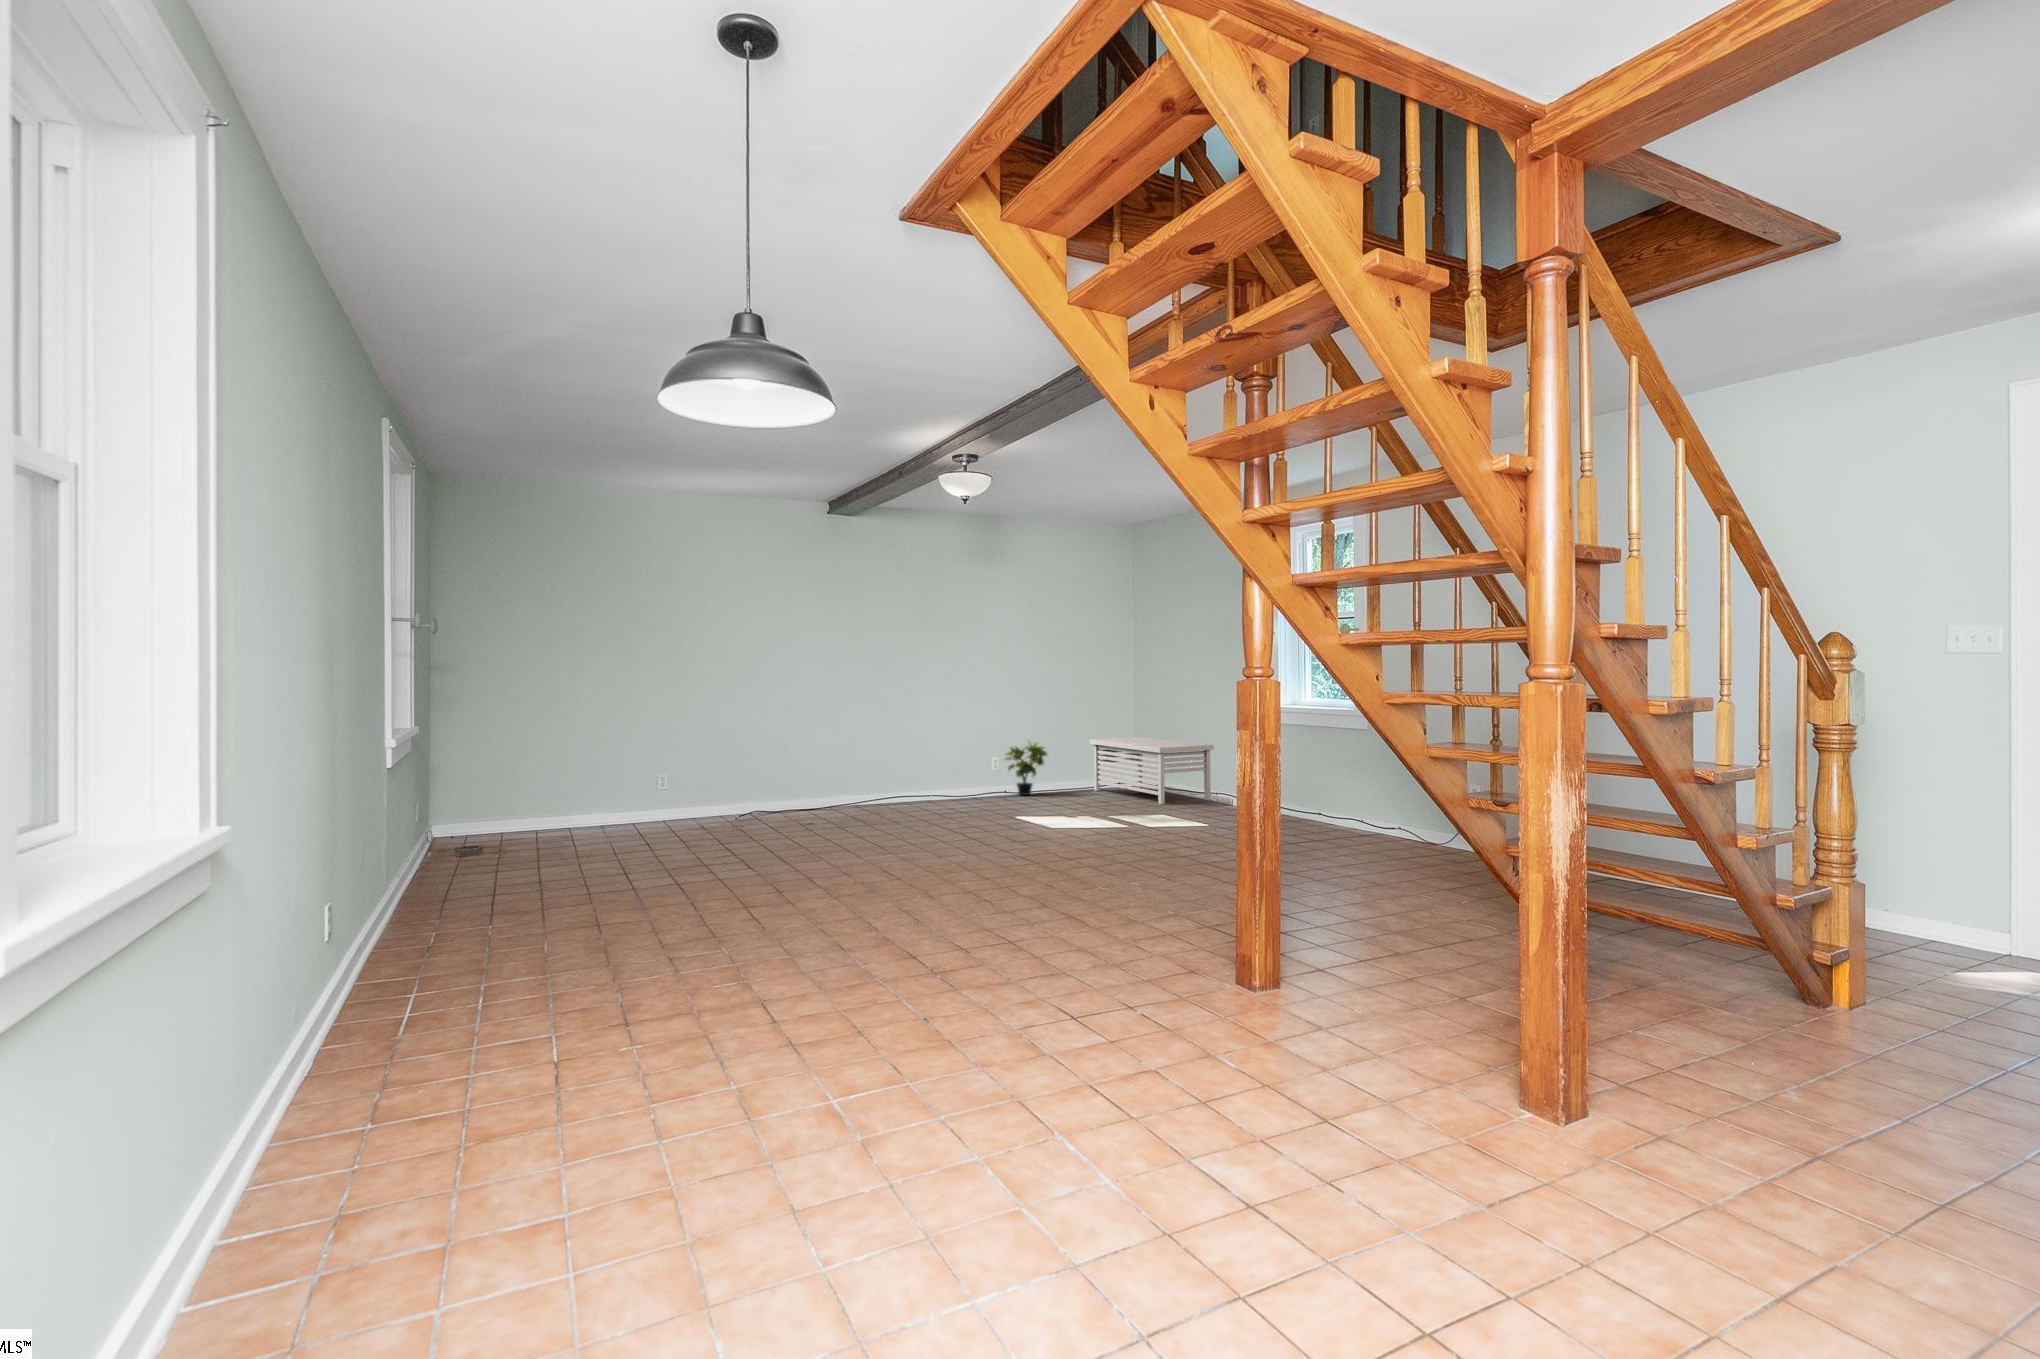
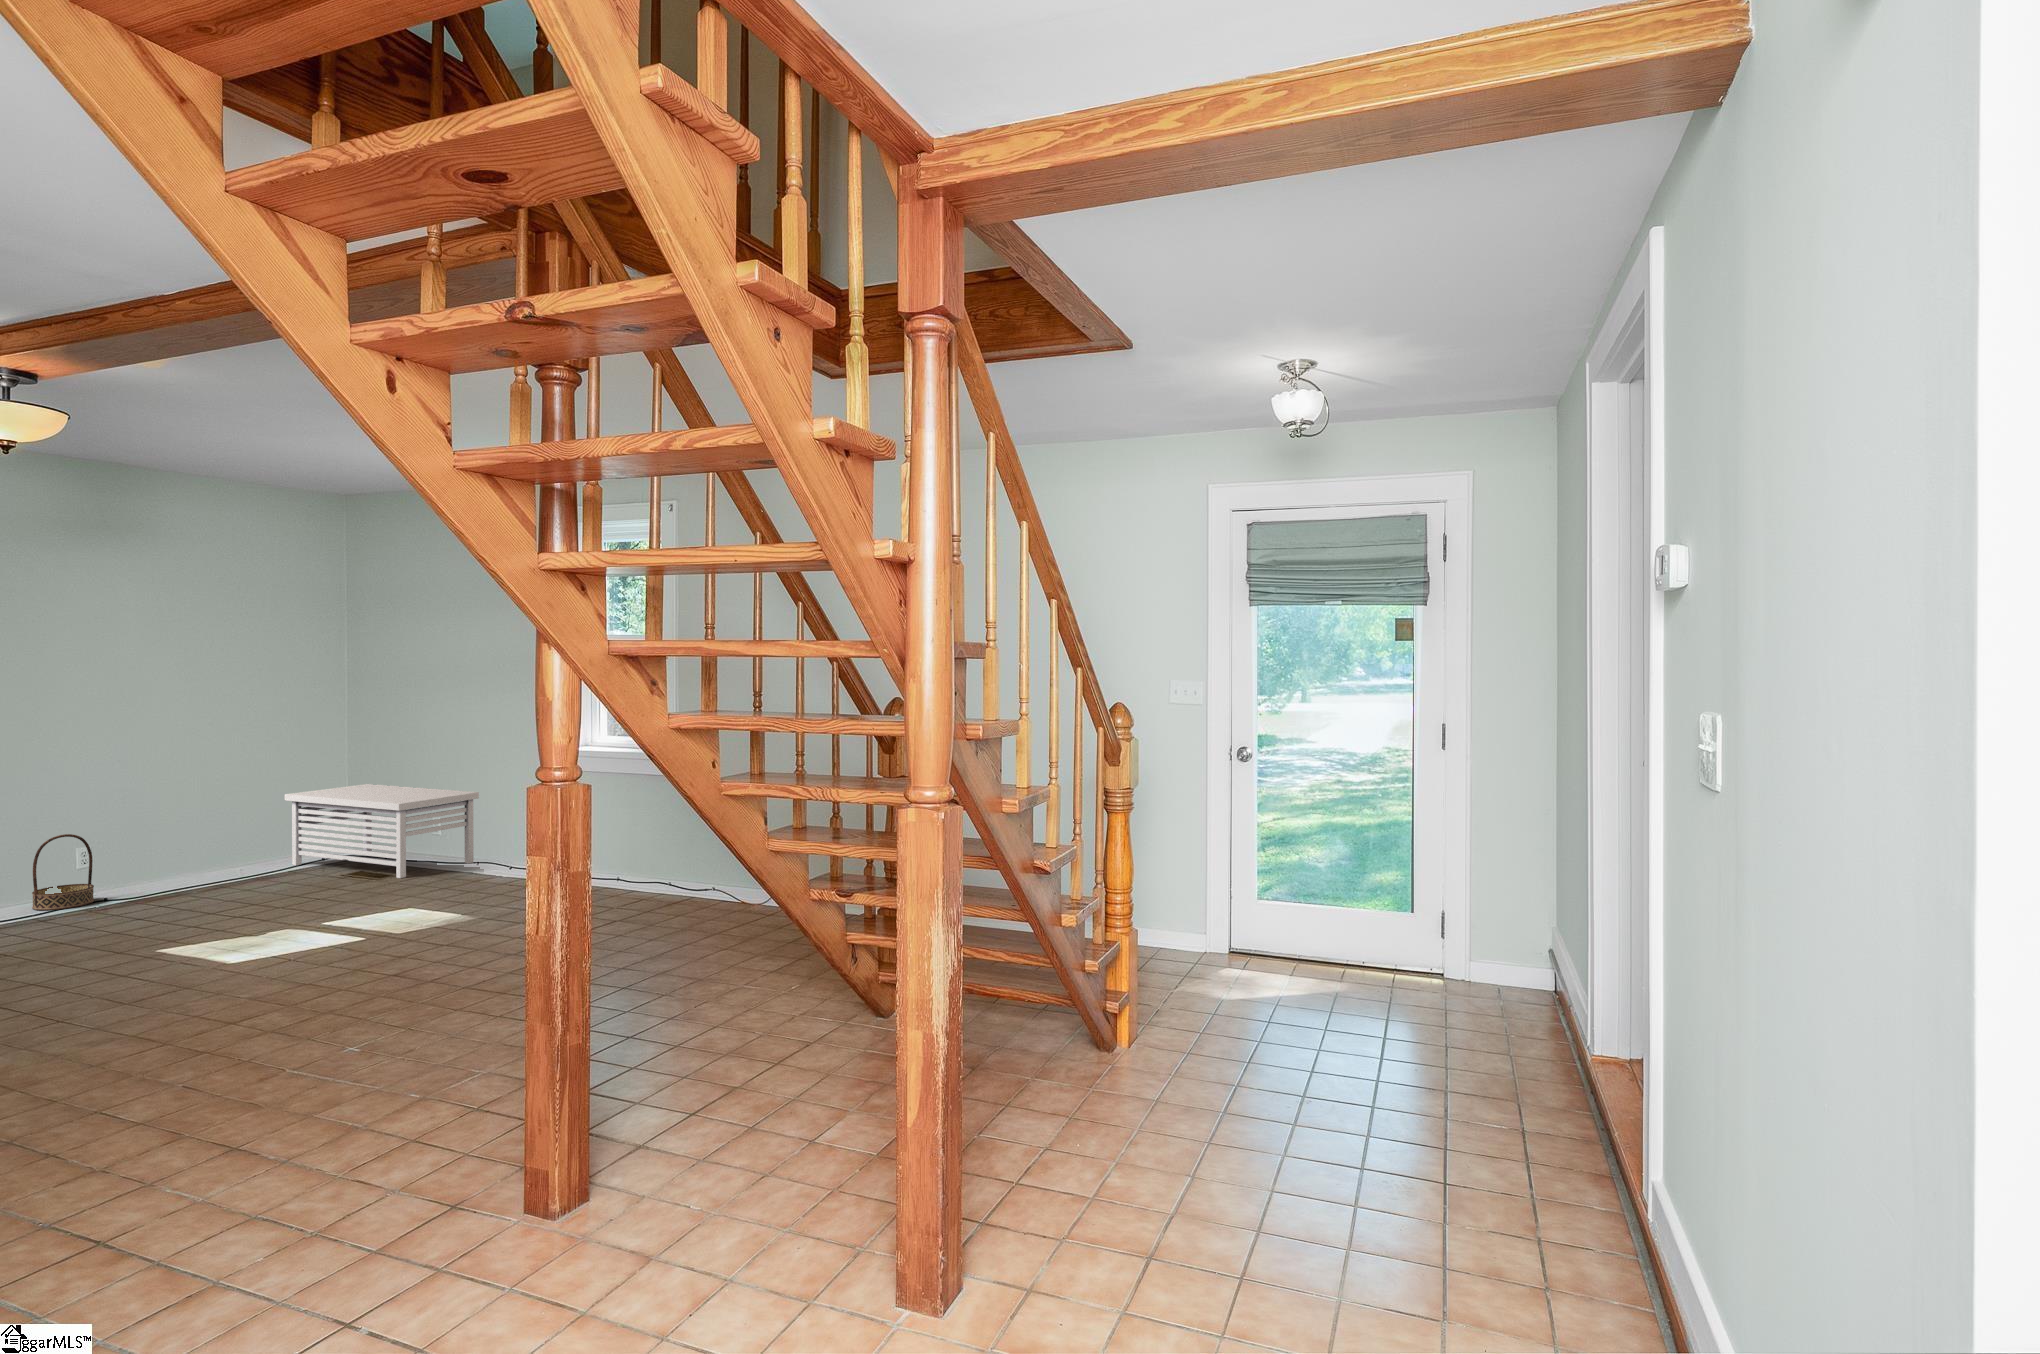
potted plant: present [1006,741,1047,795] -> none [123,805,210,889]
basket: none [962,753,990,800] -> present [32,834,94,910]

